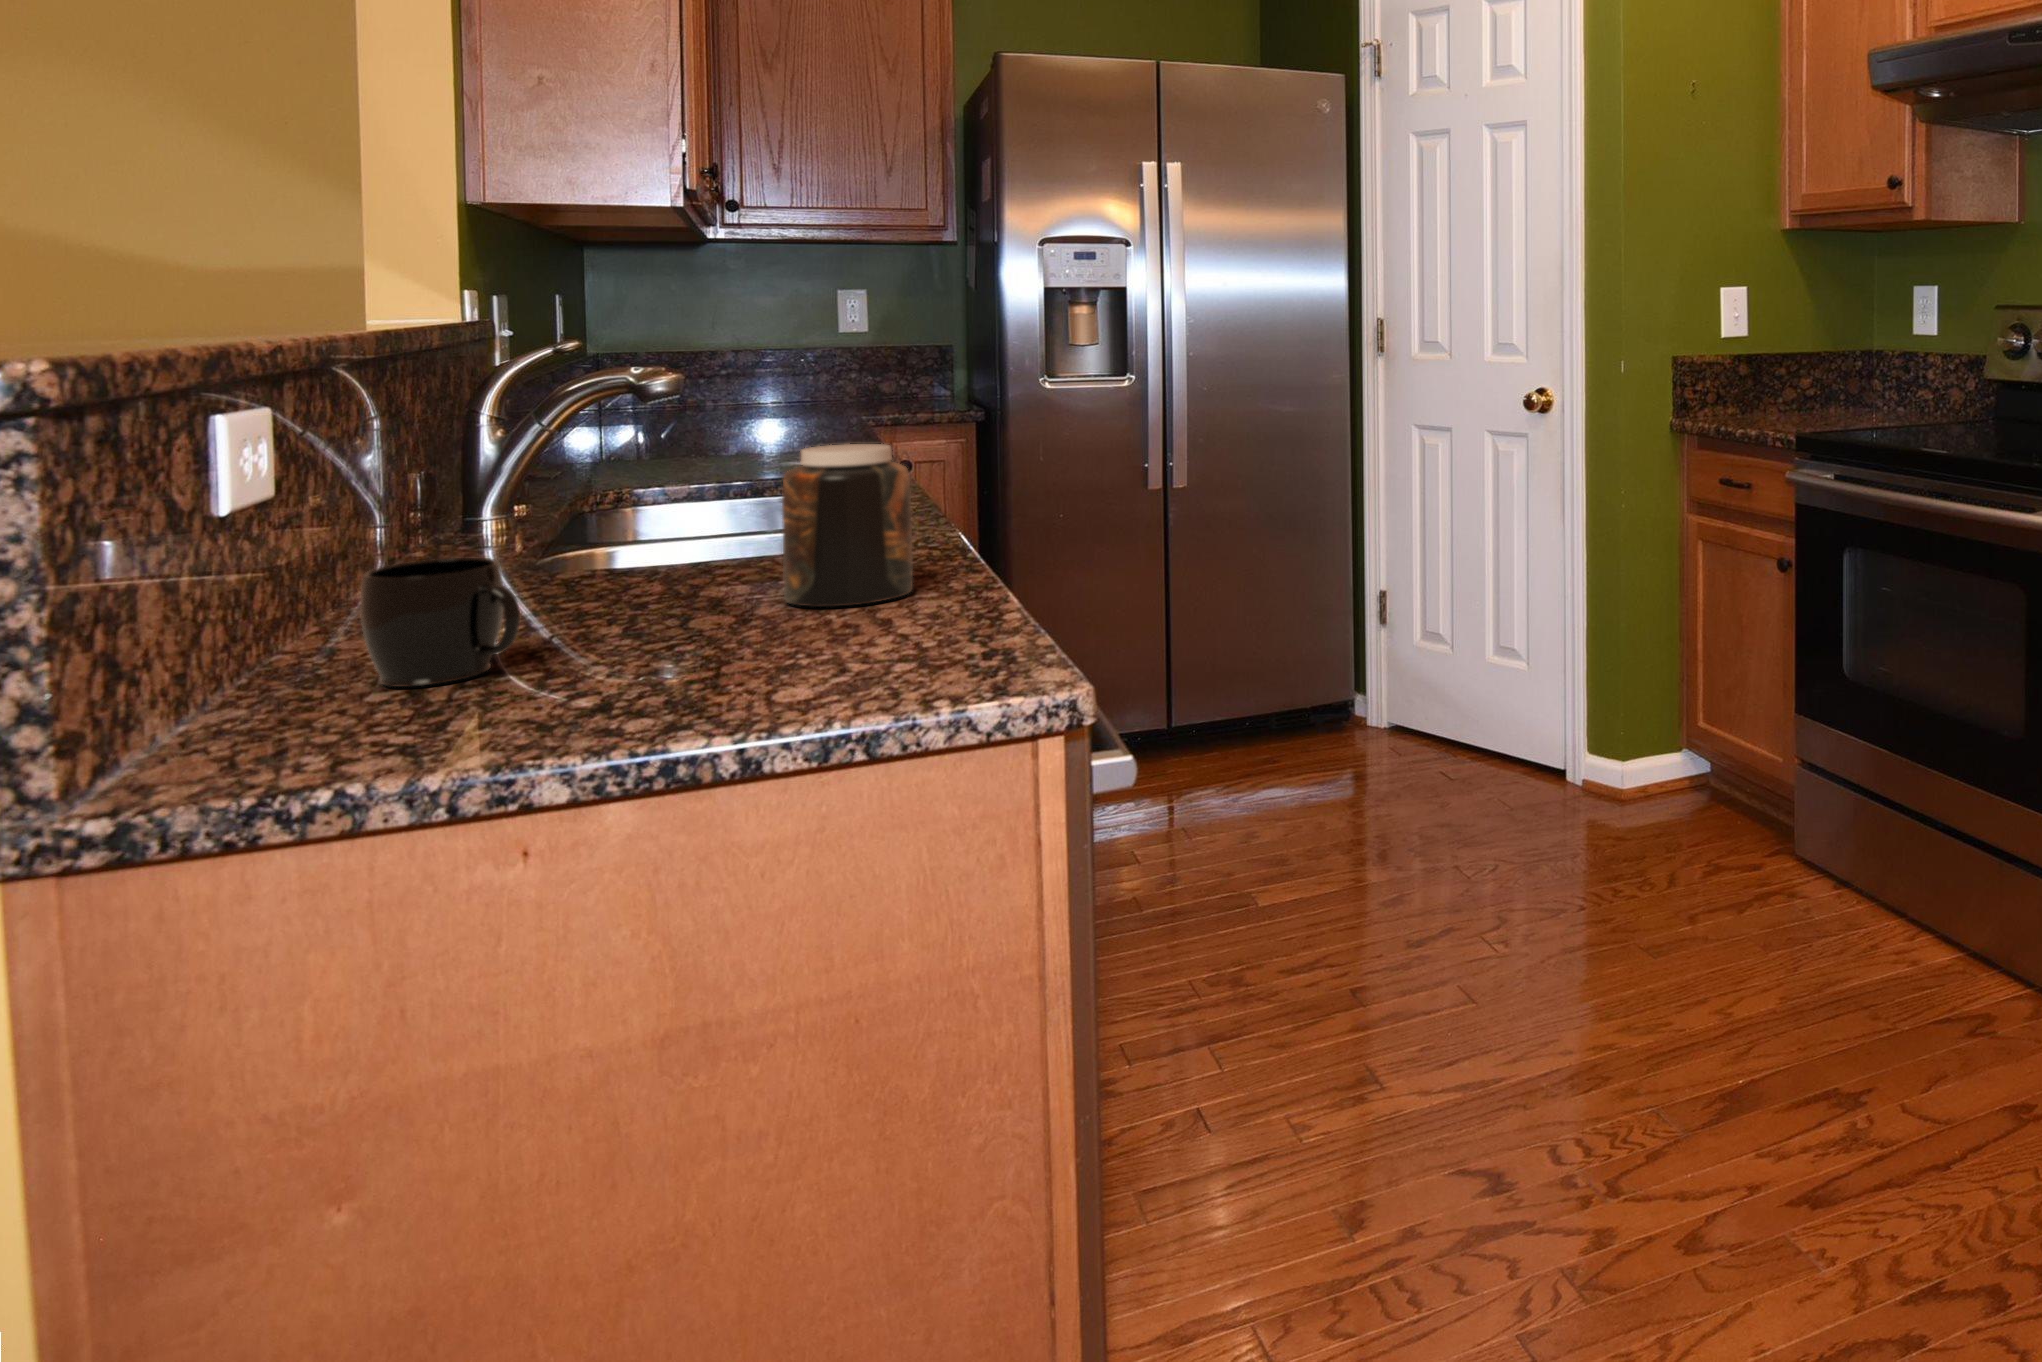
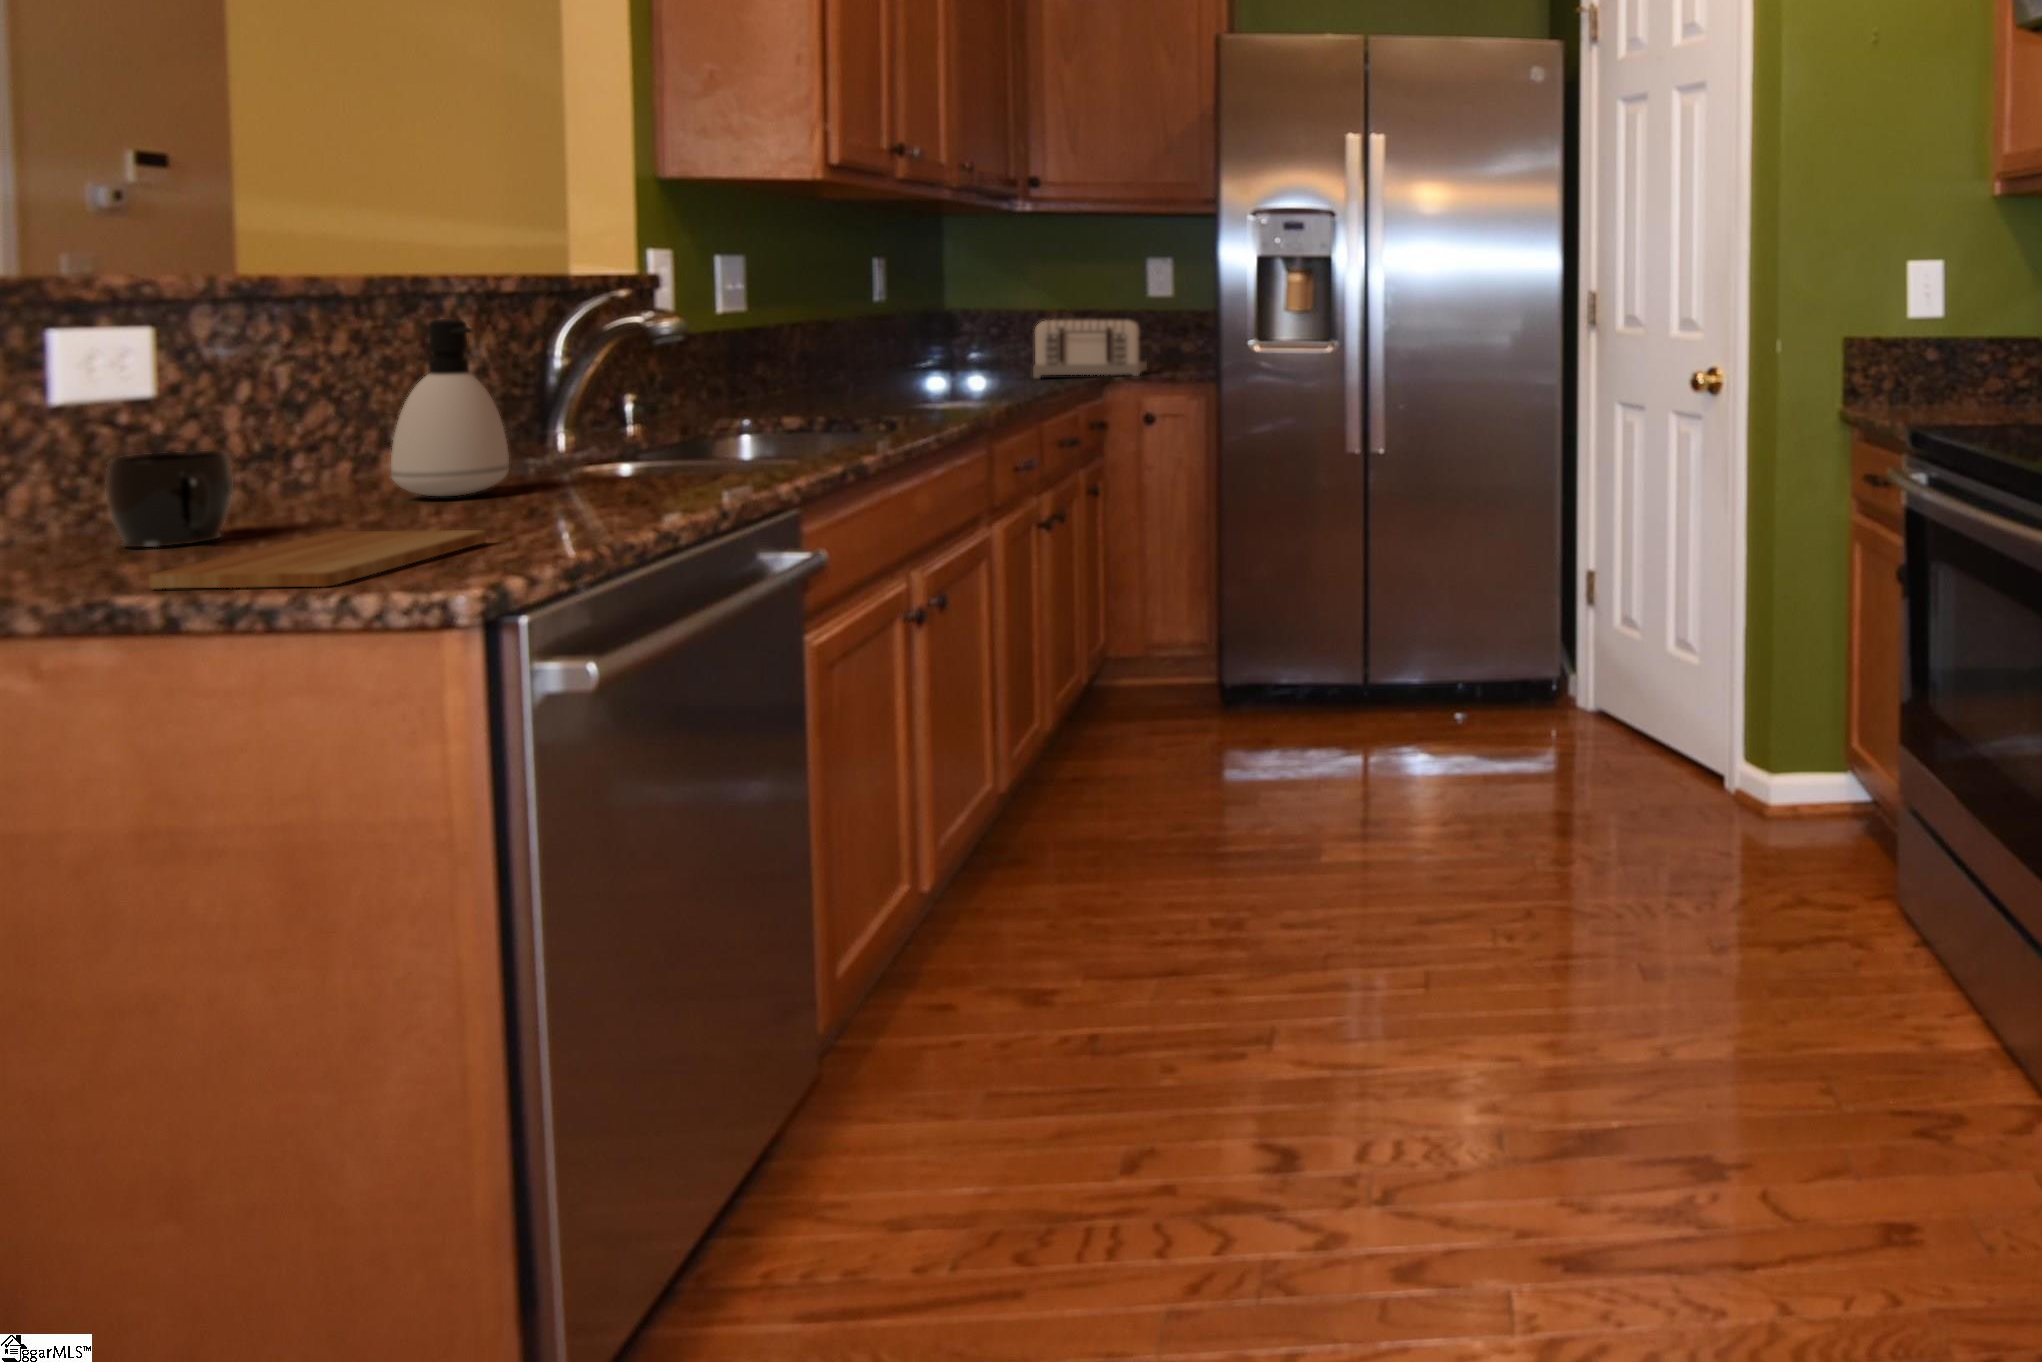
toaster: none [720,357,853,427] -> present [1033,320,1147,378]
soap dispenser: none [515,382,648,597] -> present [391,319,509,497]
jar: present [782,444,913,607] -> none [532,379,654,517]
cutting board: none [667,624,893,724] -> present [149,530,486,589]

